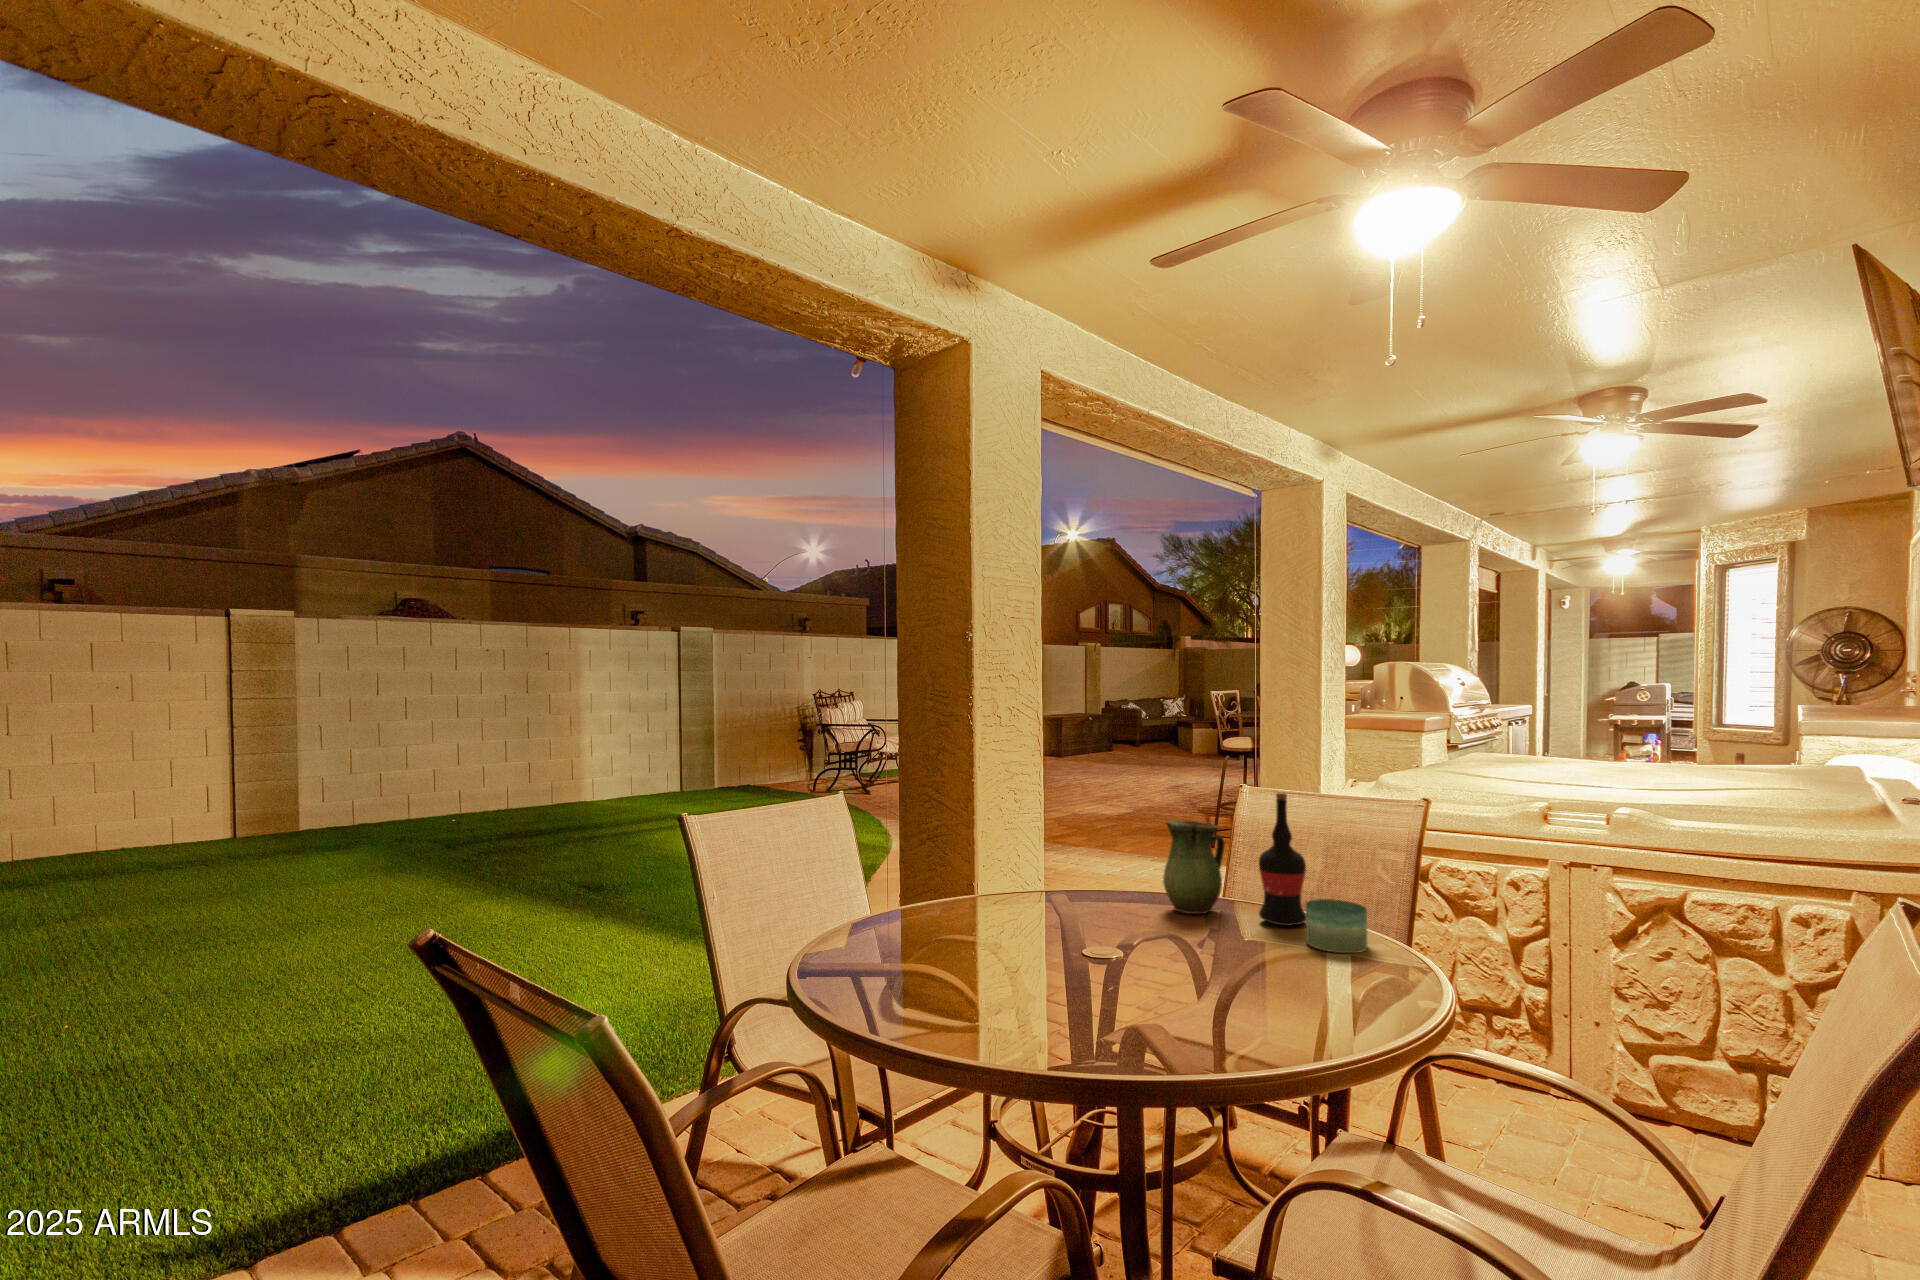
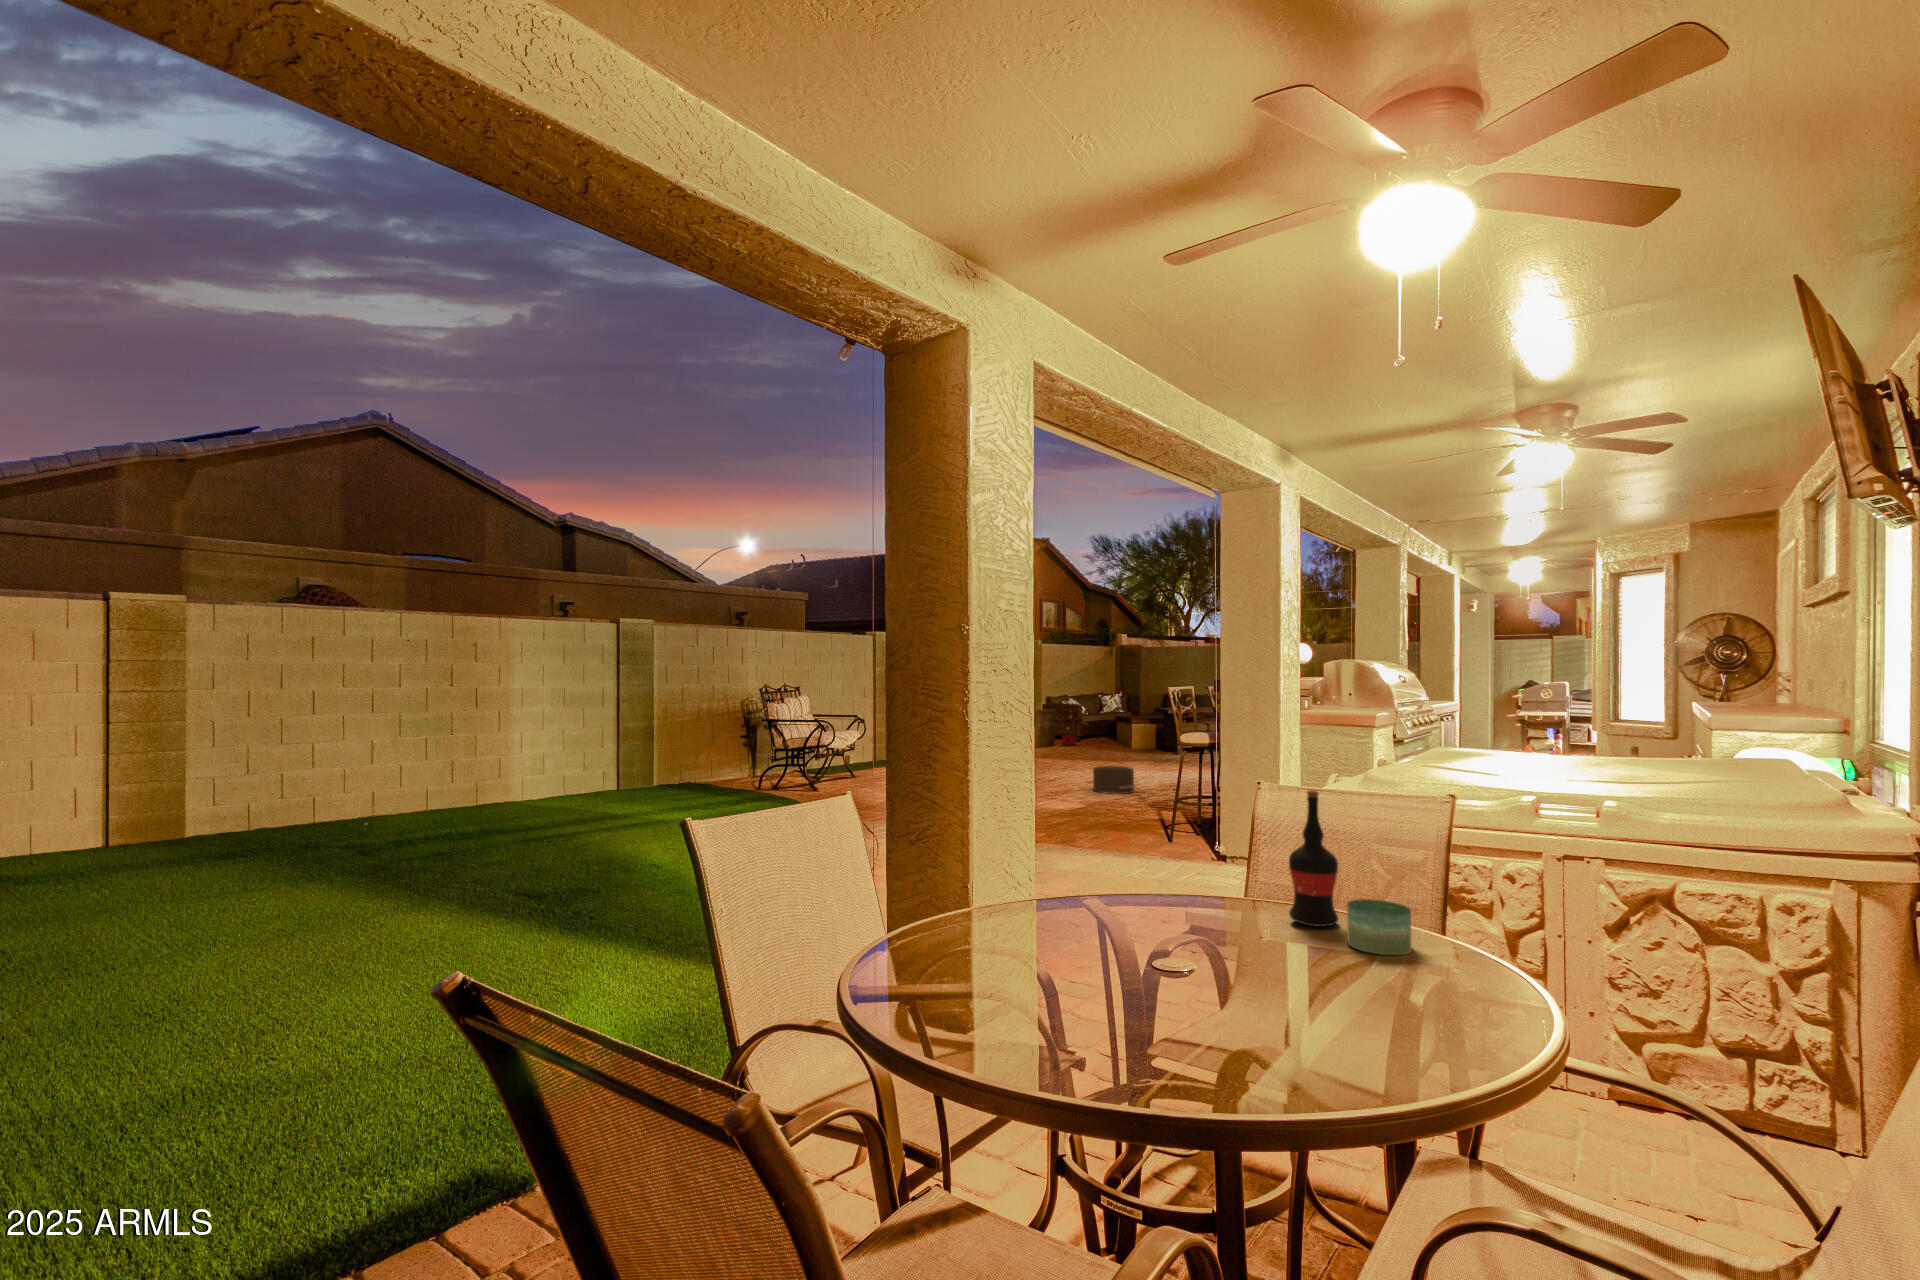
decorative plant: none [1112,713,1153,749] -> present [1062,715,1079,745]
pouf: none [1140,771,1195,799] -> present [1087,766,1135,794]
pitcher: present [1163,820,1225,914] -> none [1186,819,1247,916]

